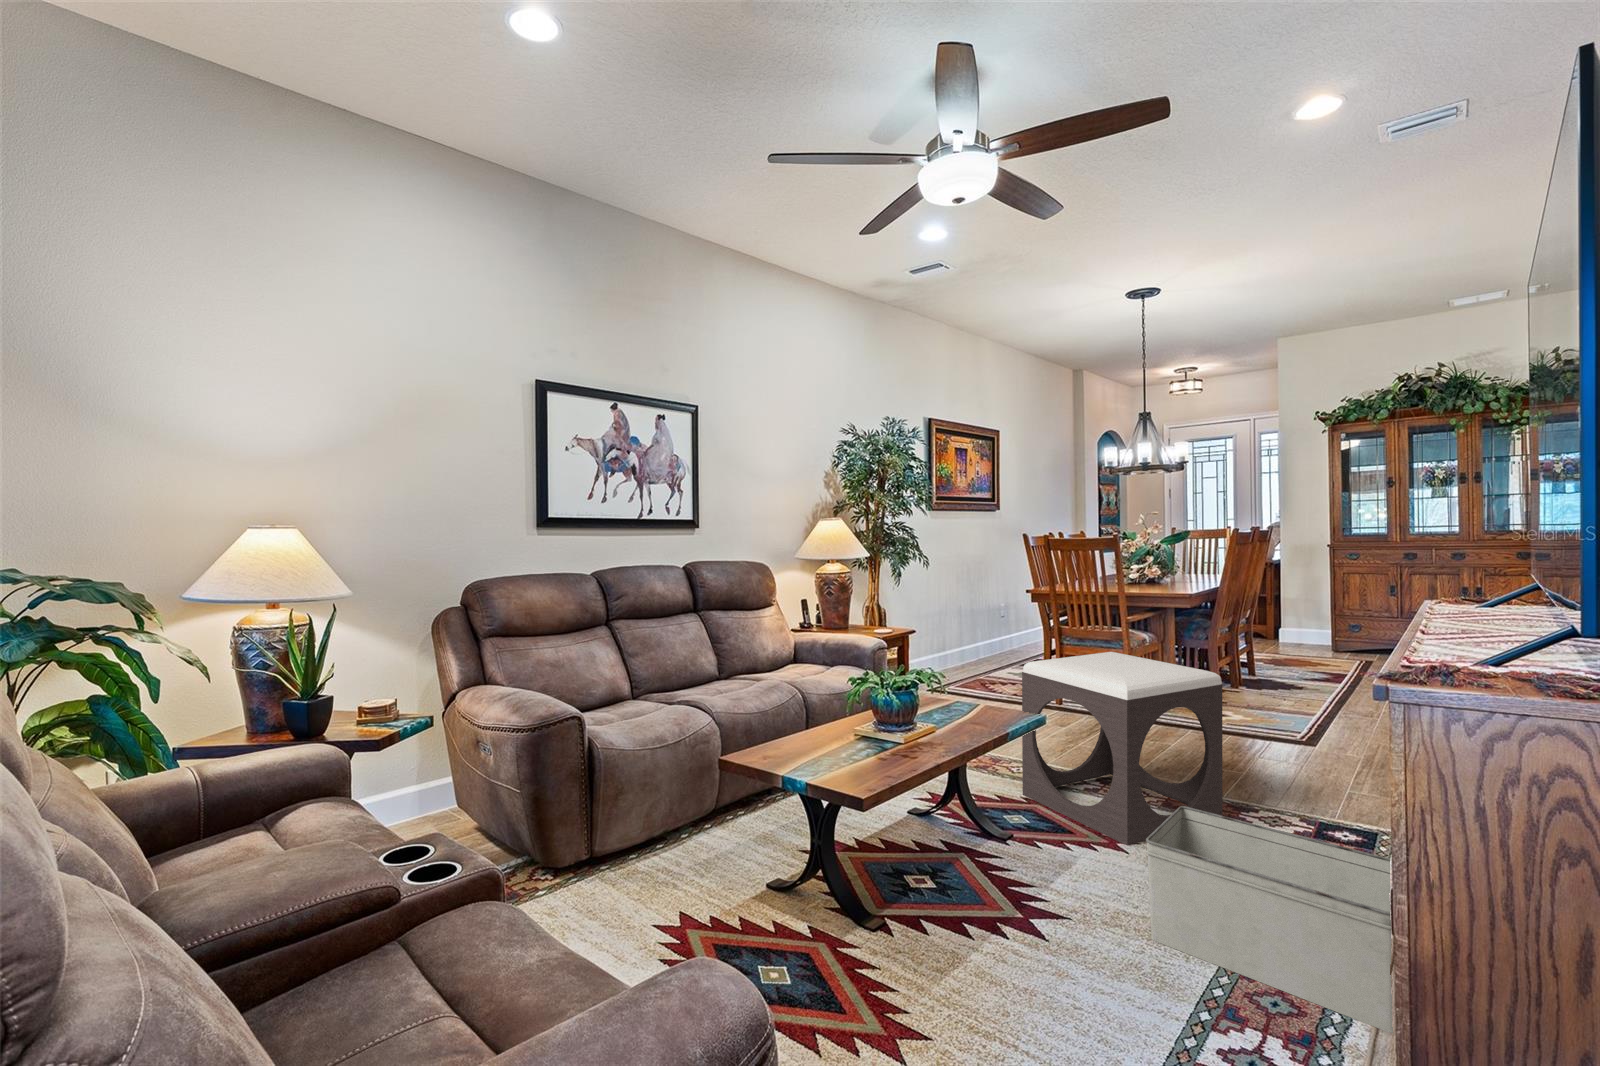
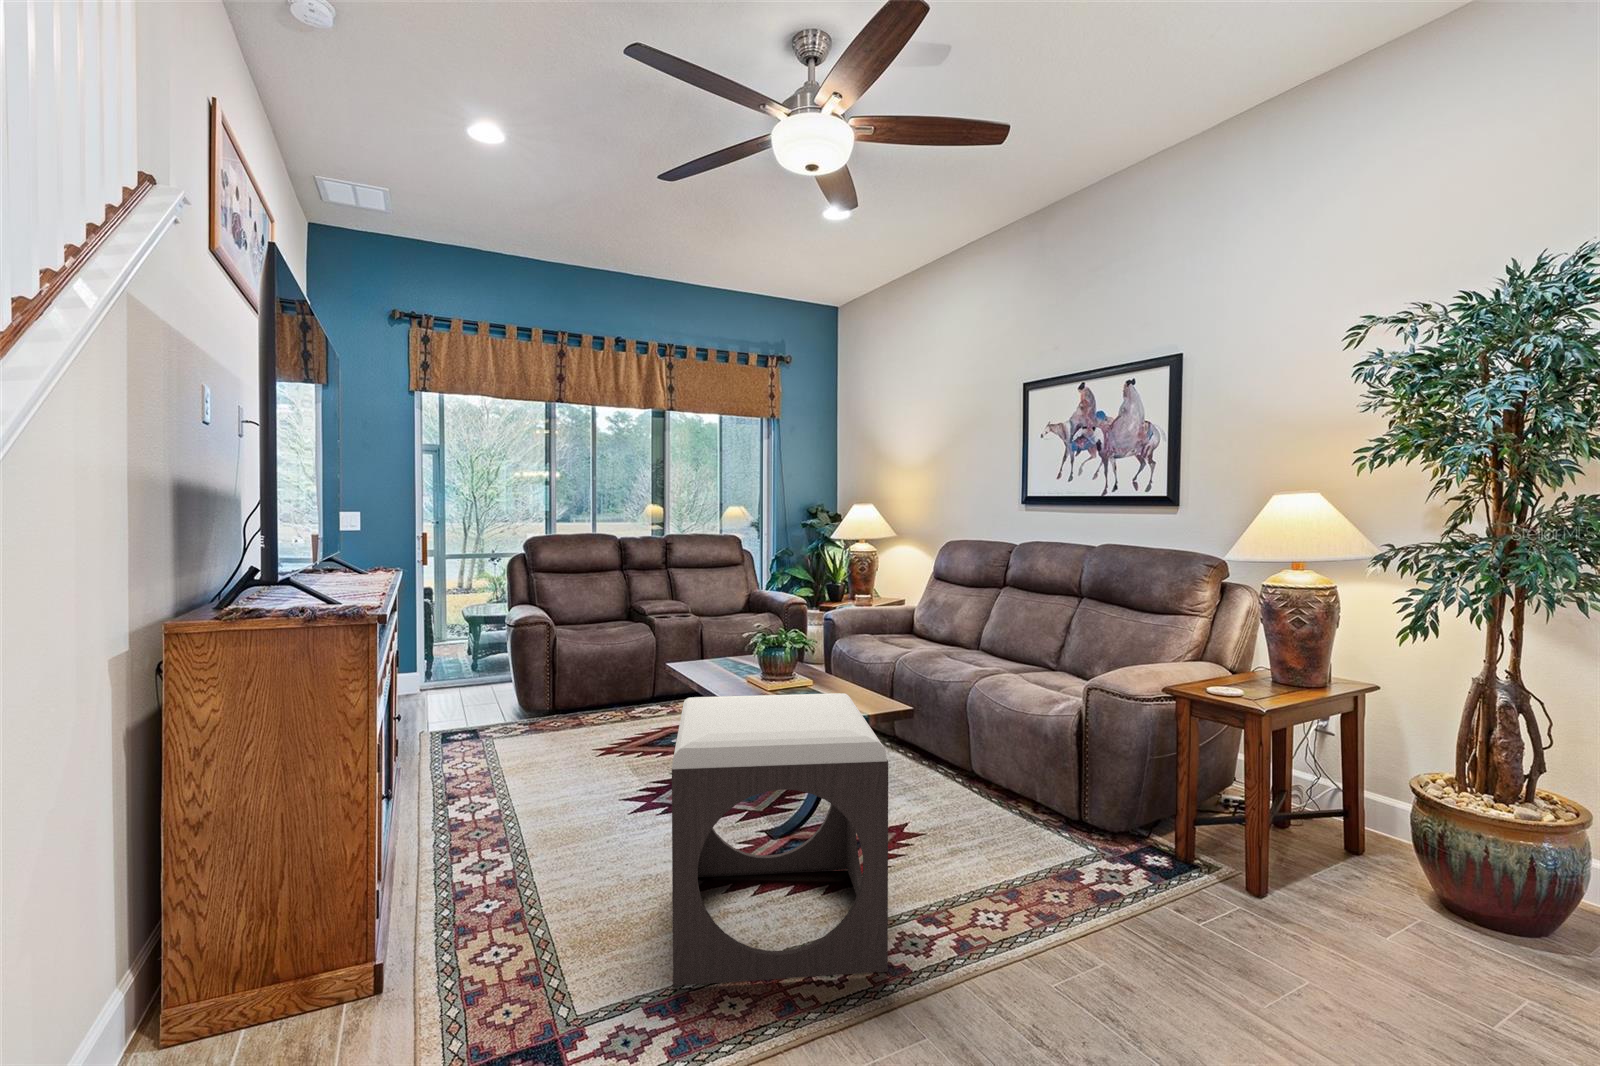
storage bin: present [1146,806,1393,1033] -> none [404,742,584,886]

